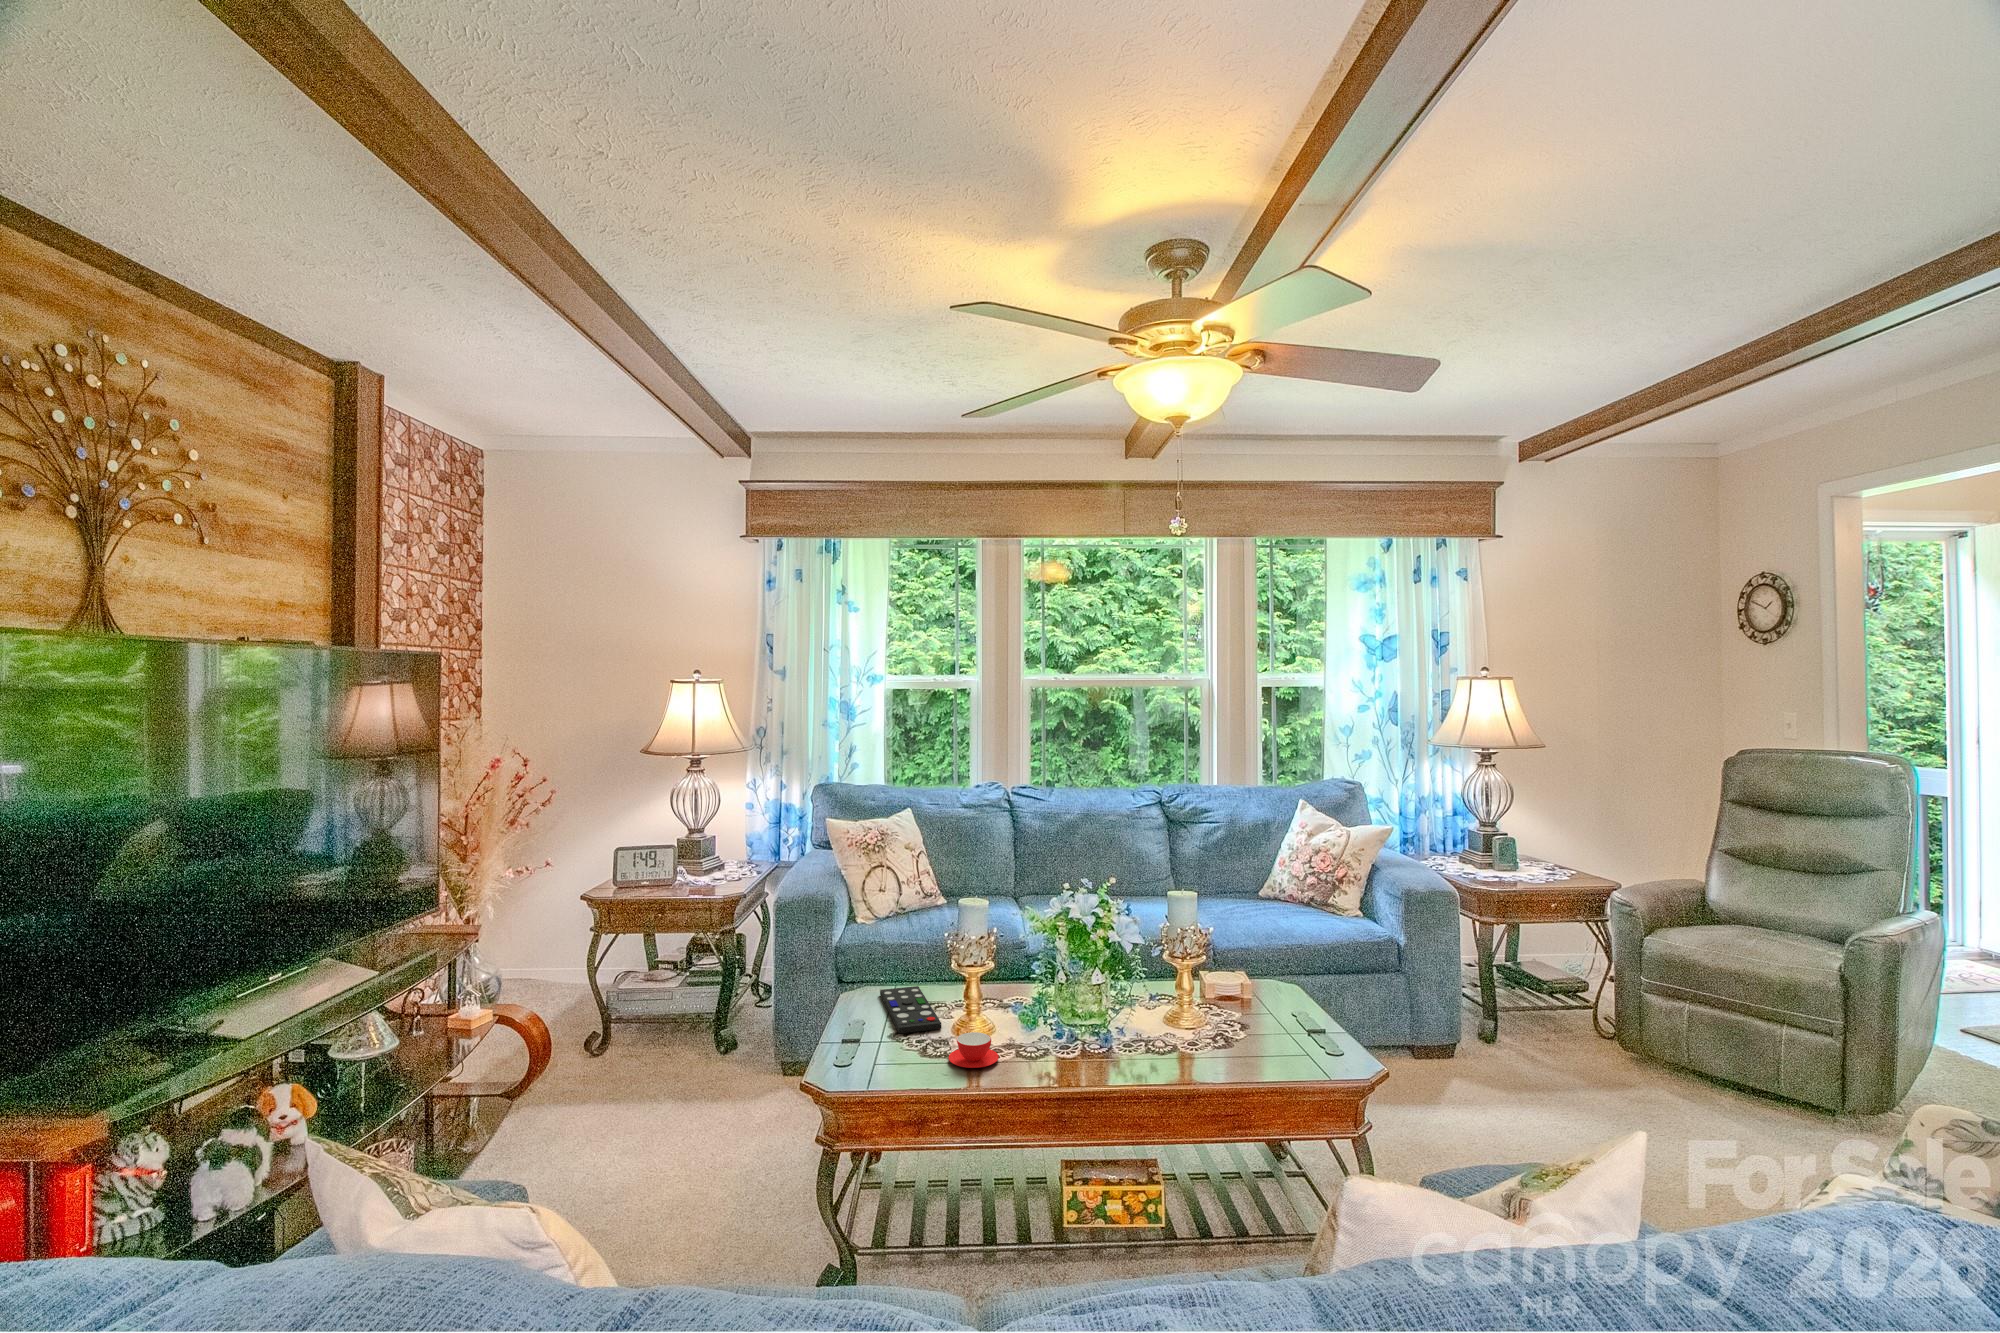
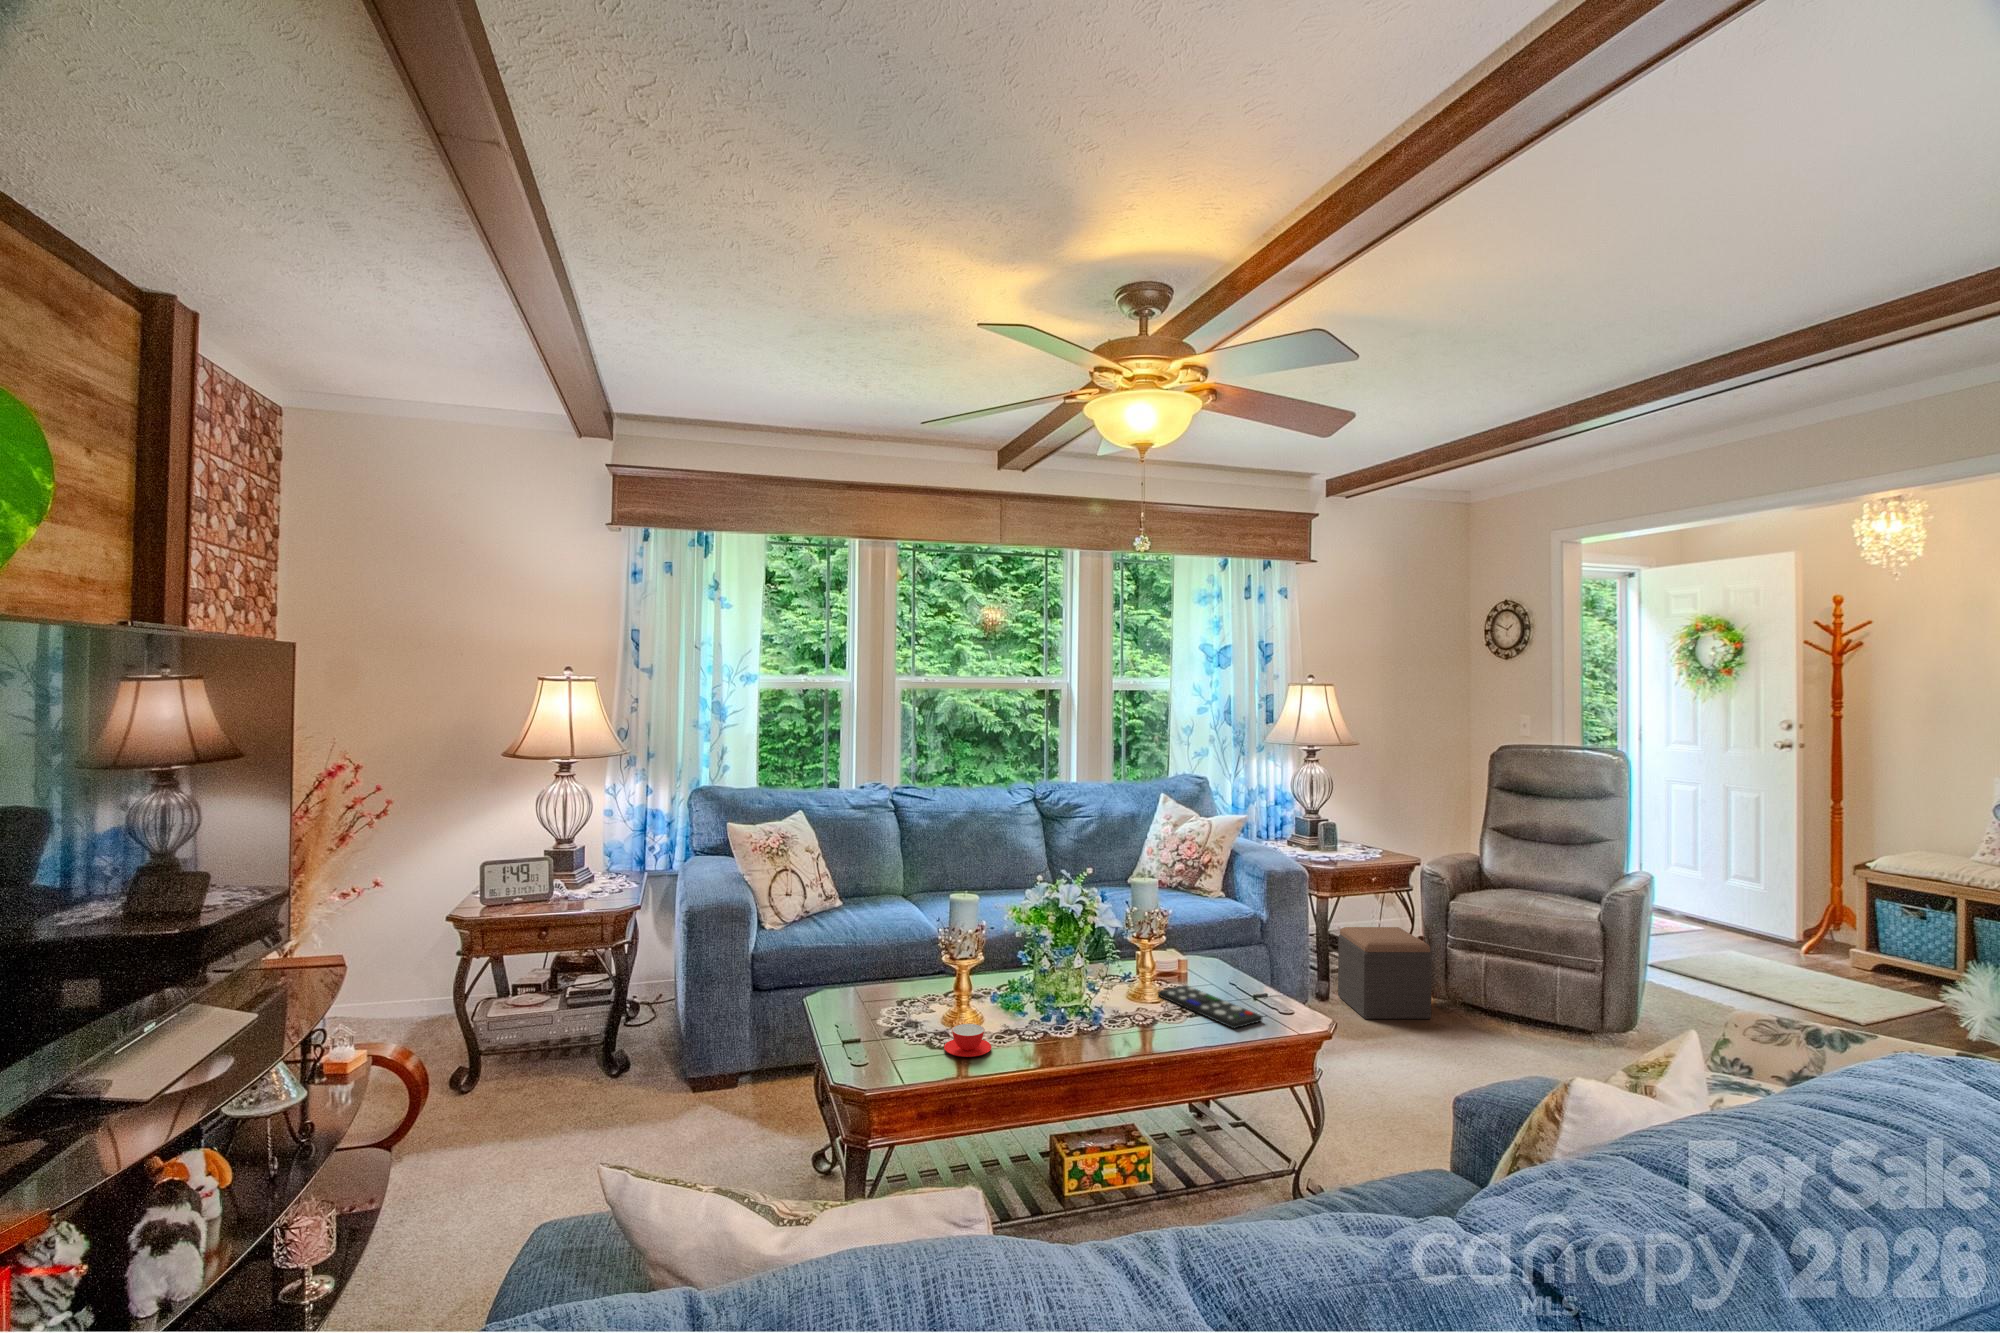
footstool: none [1510,959,1626,1077] -> present [1338,927,1432,1019]
remote control: present [880,986,941,1033] -> present [1158,985,1262,1028]

